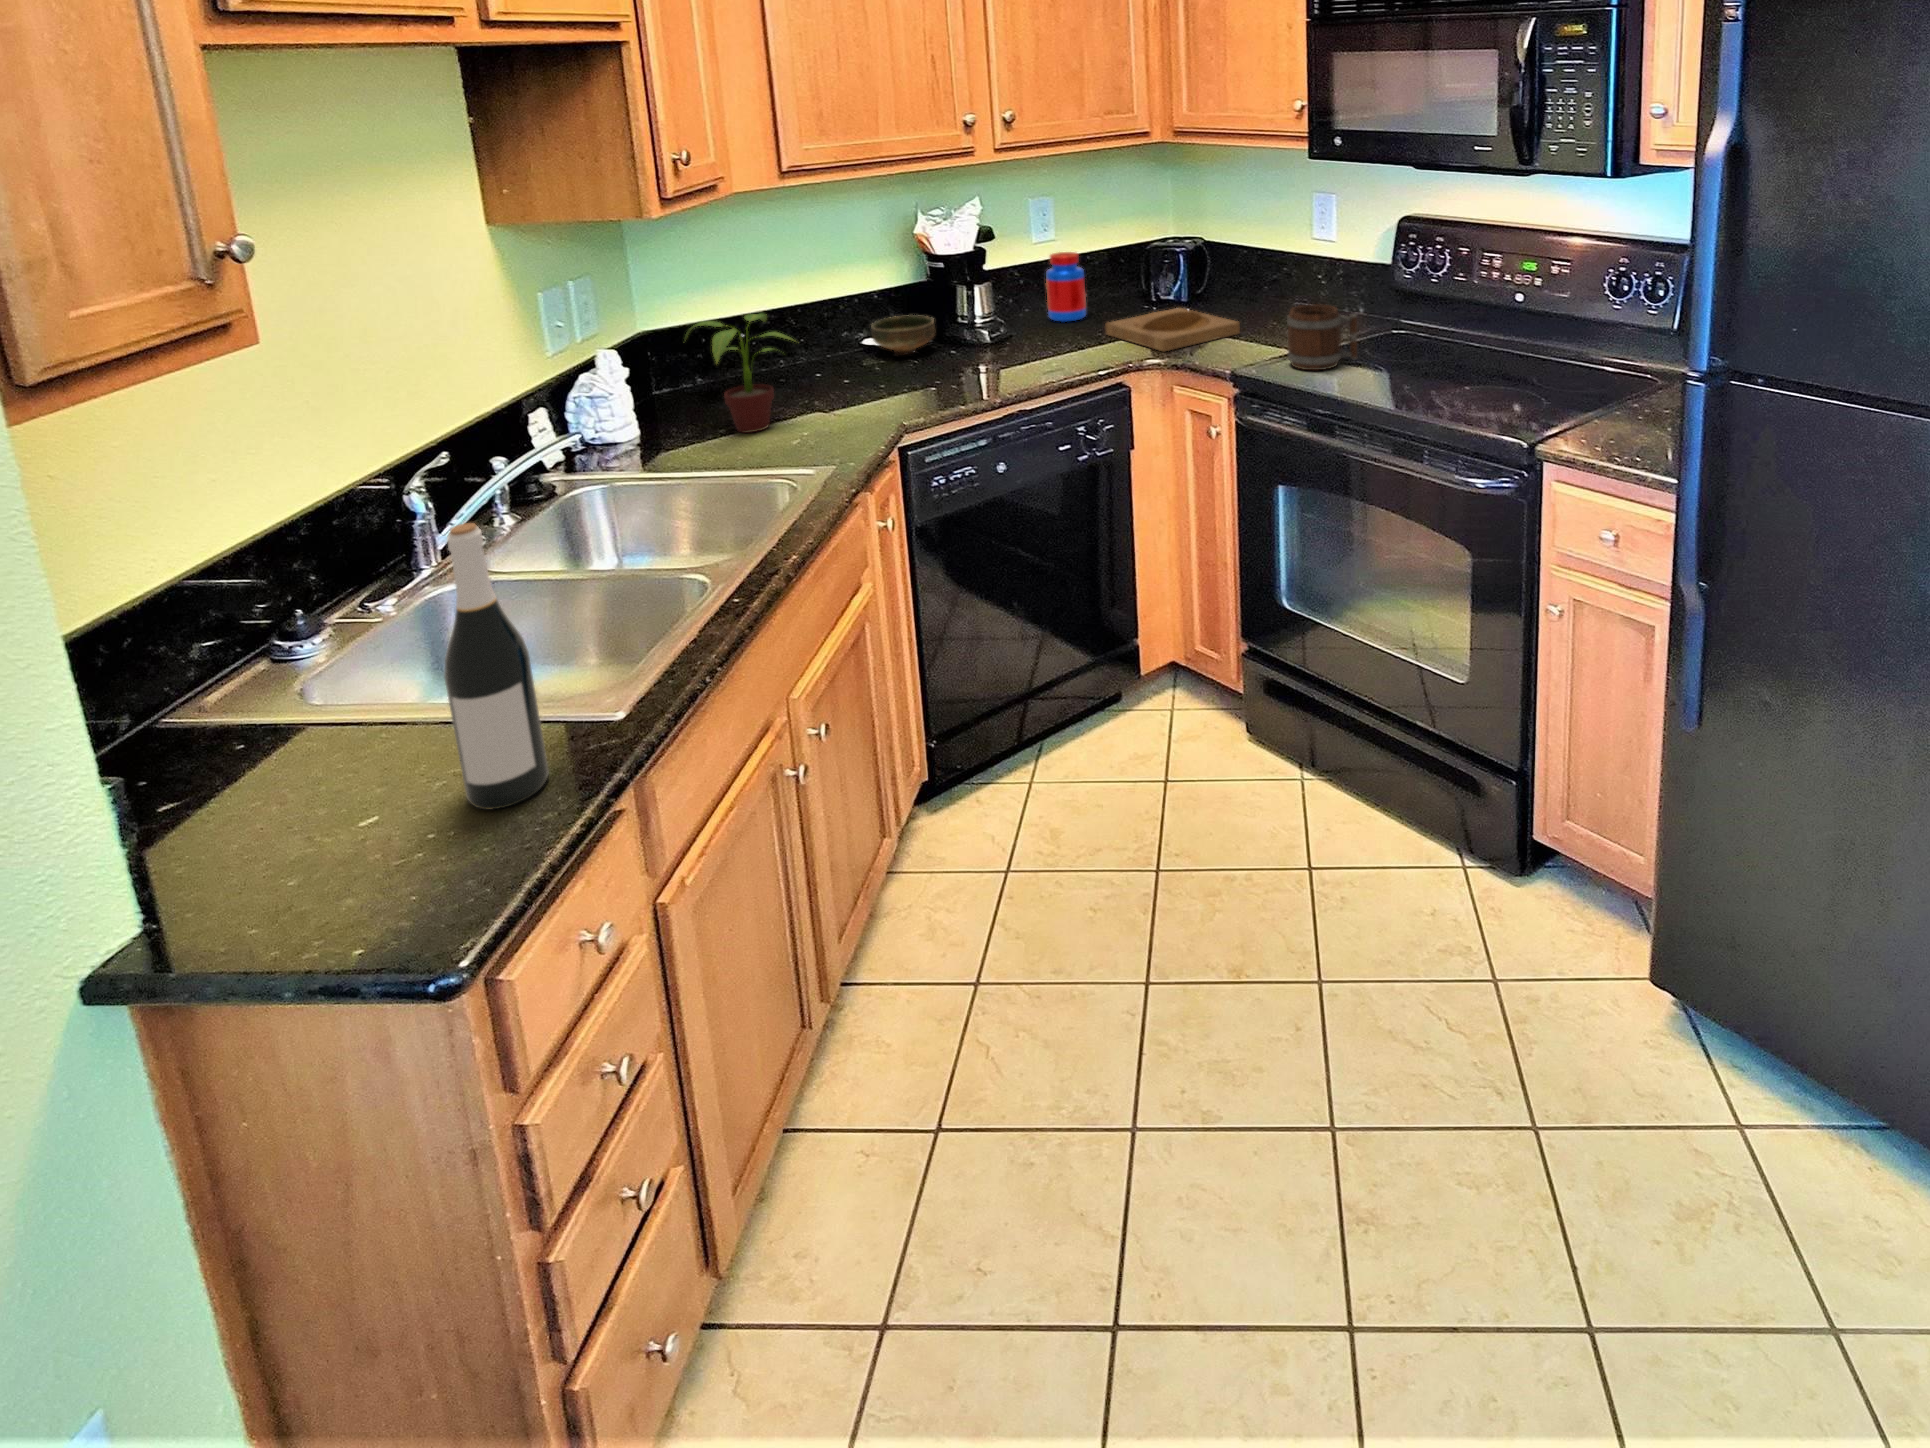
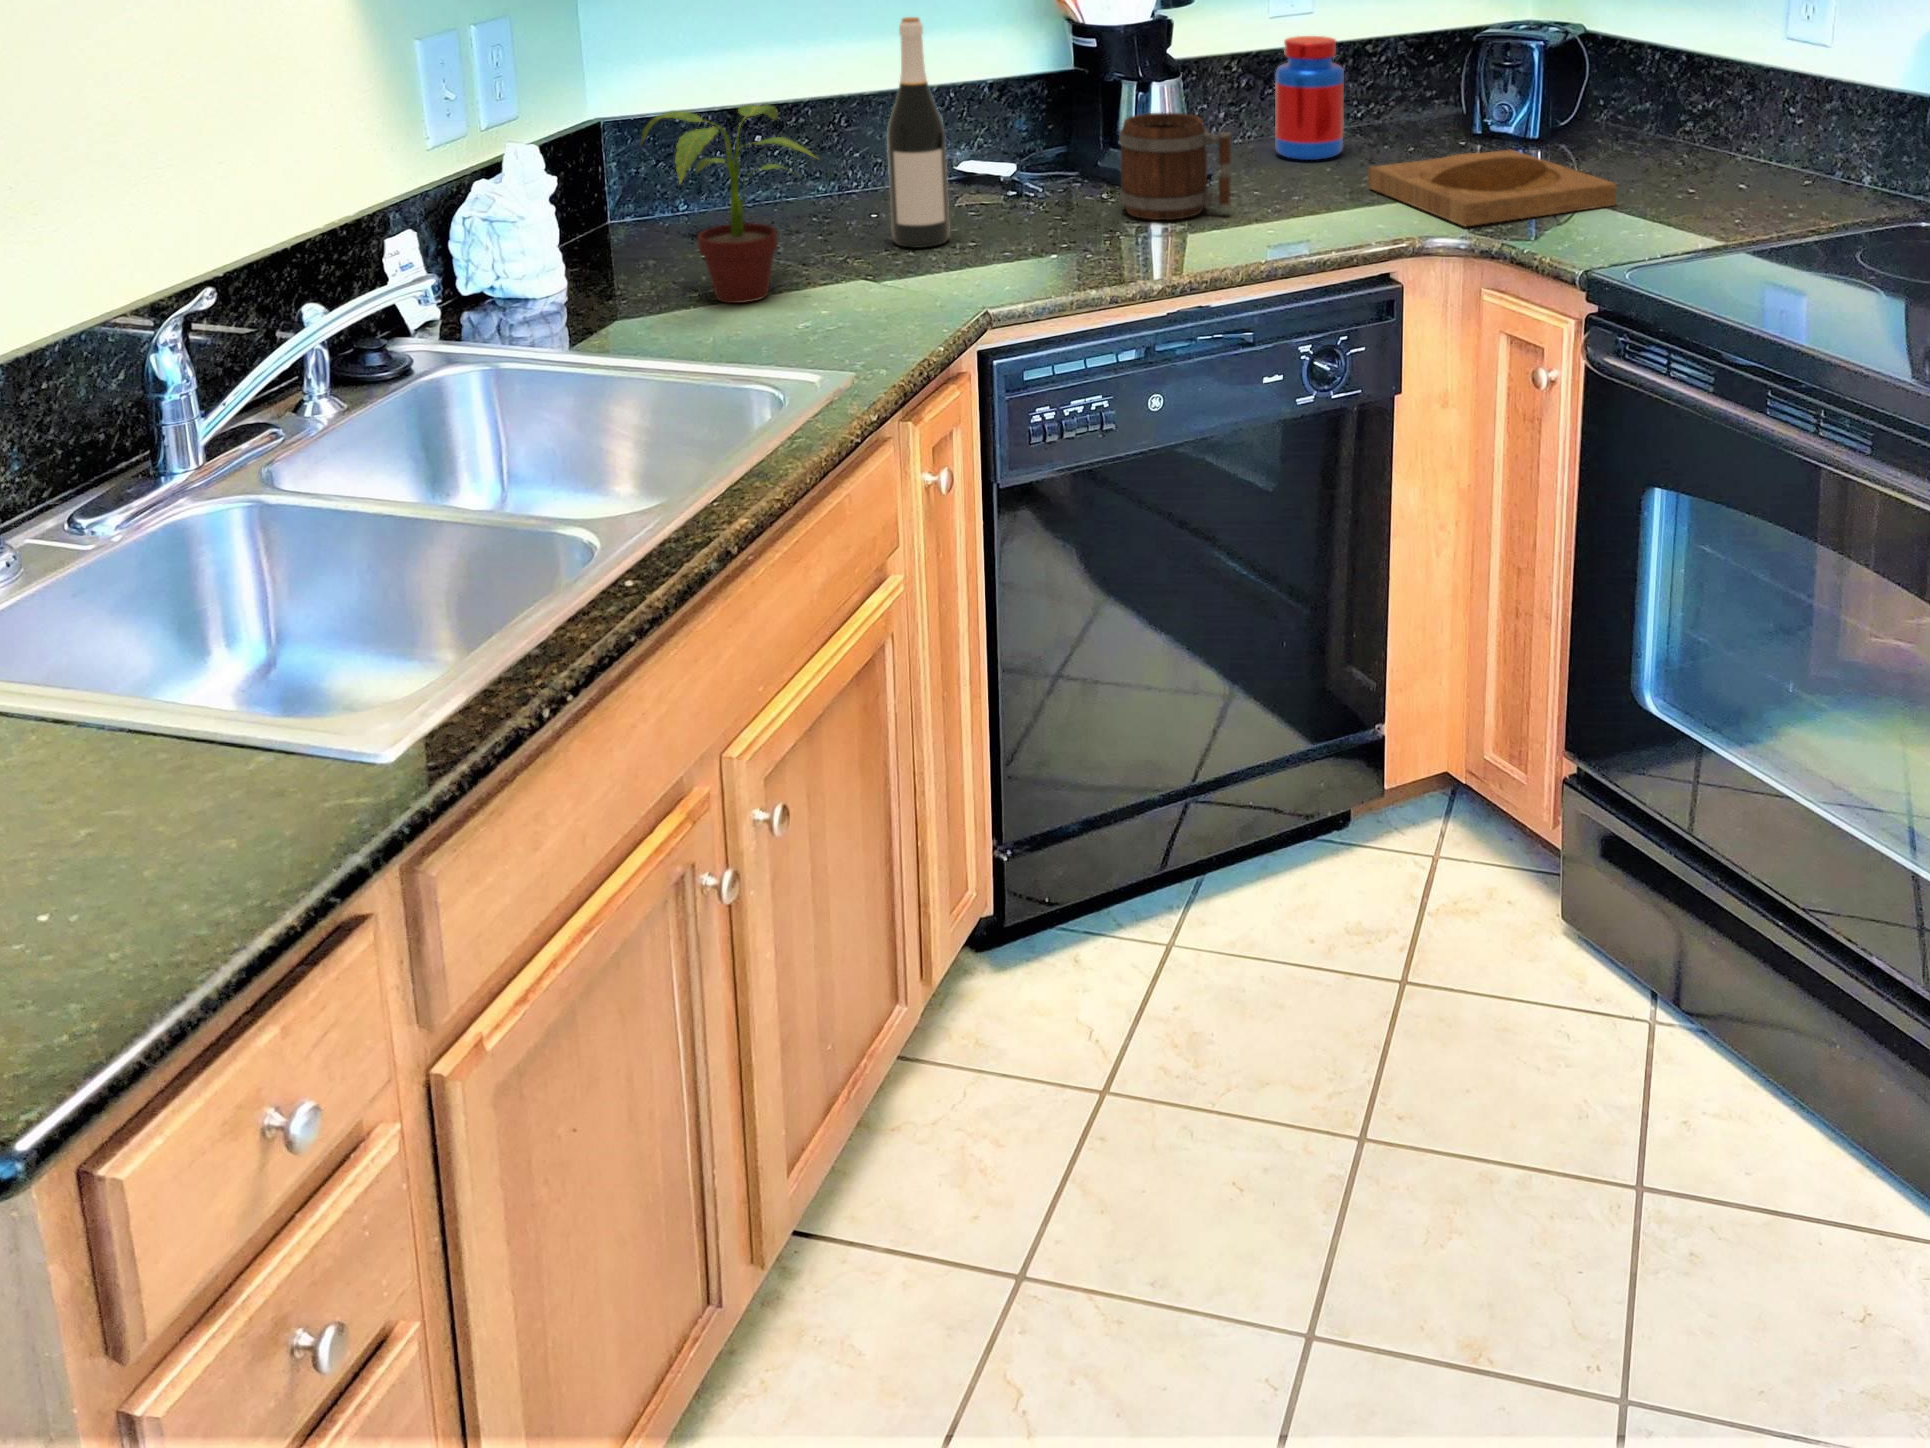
mug: present [1287,304,1357,370] -> present [1119,113,1231,220]
bowl: present [871,315,935,355] -> none [965,129,1072,196]
wine bottle: present [444,523,549,809] -> present [887,17,950,248]

